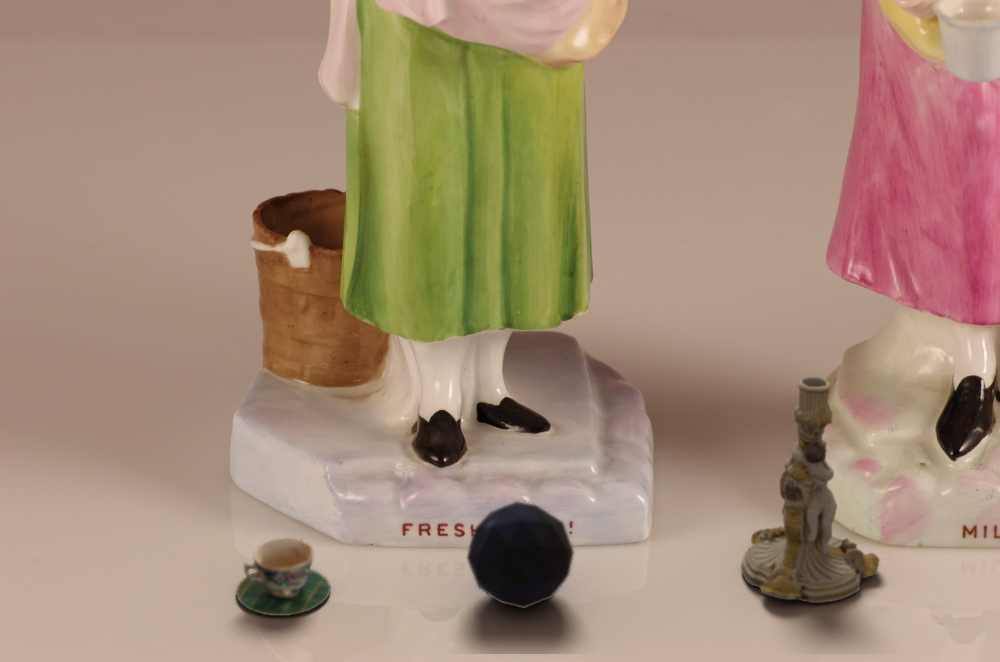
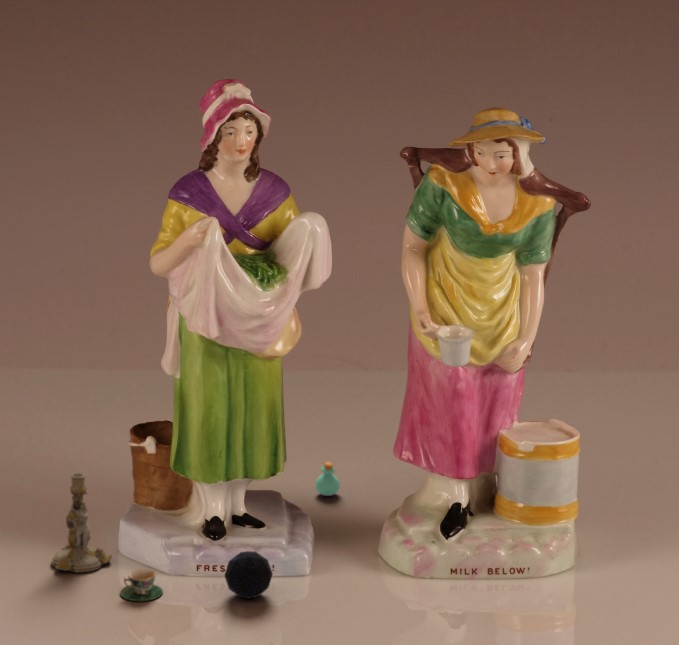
perfume bottle: none [641,265,693,335] -> present [315,462,340,496]
candlestick: present [741,377,880,603] -> present [52,473,112,572]

